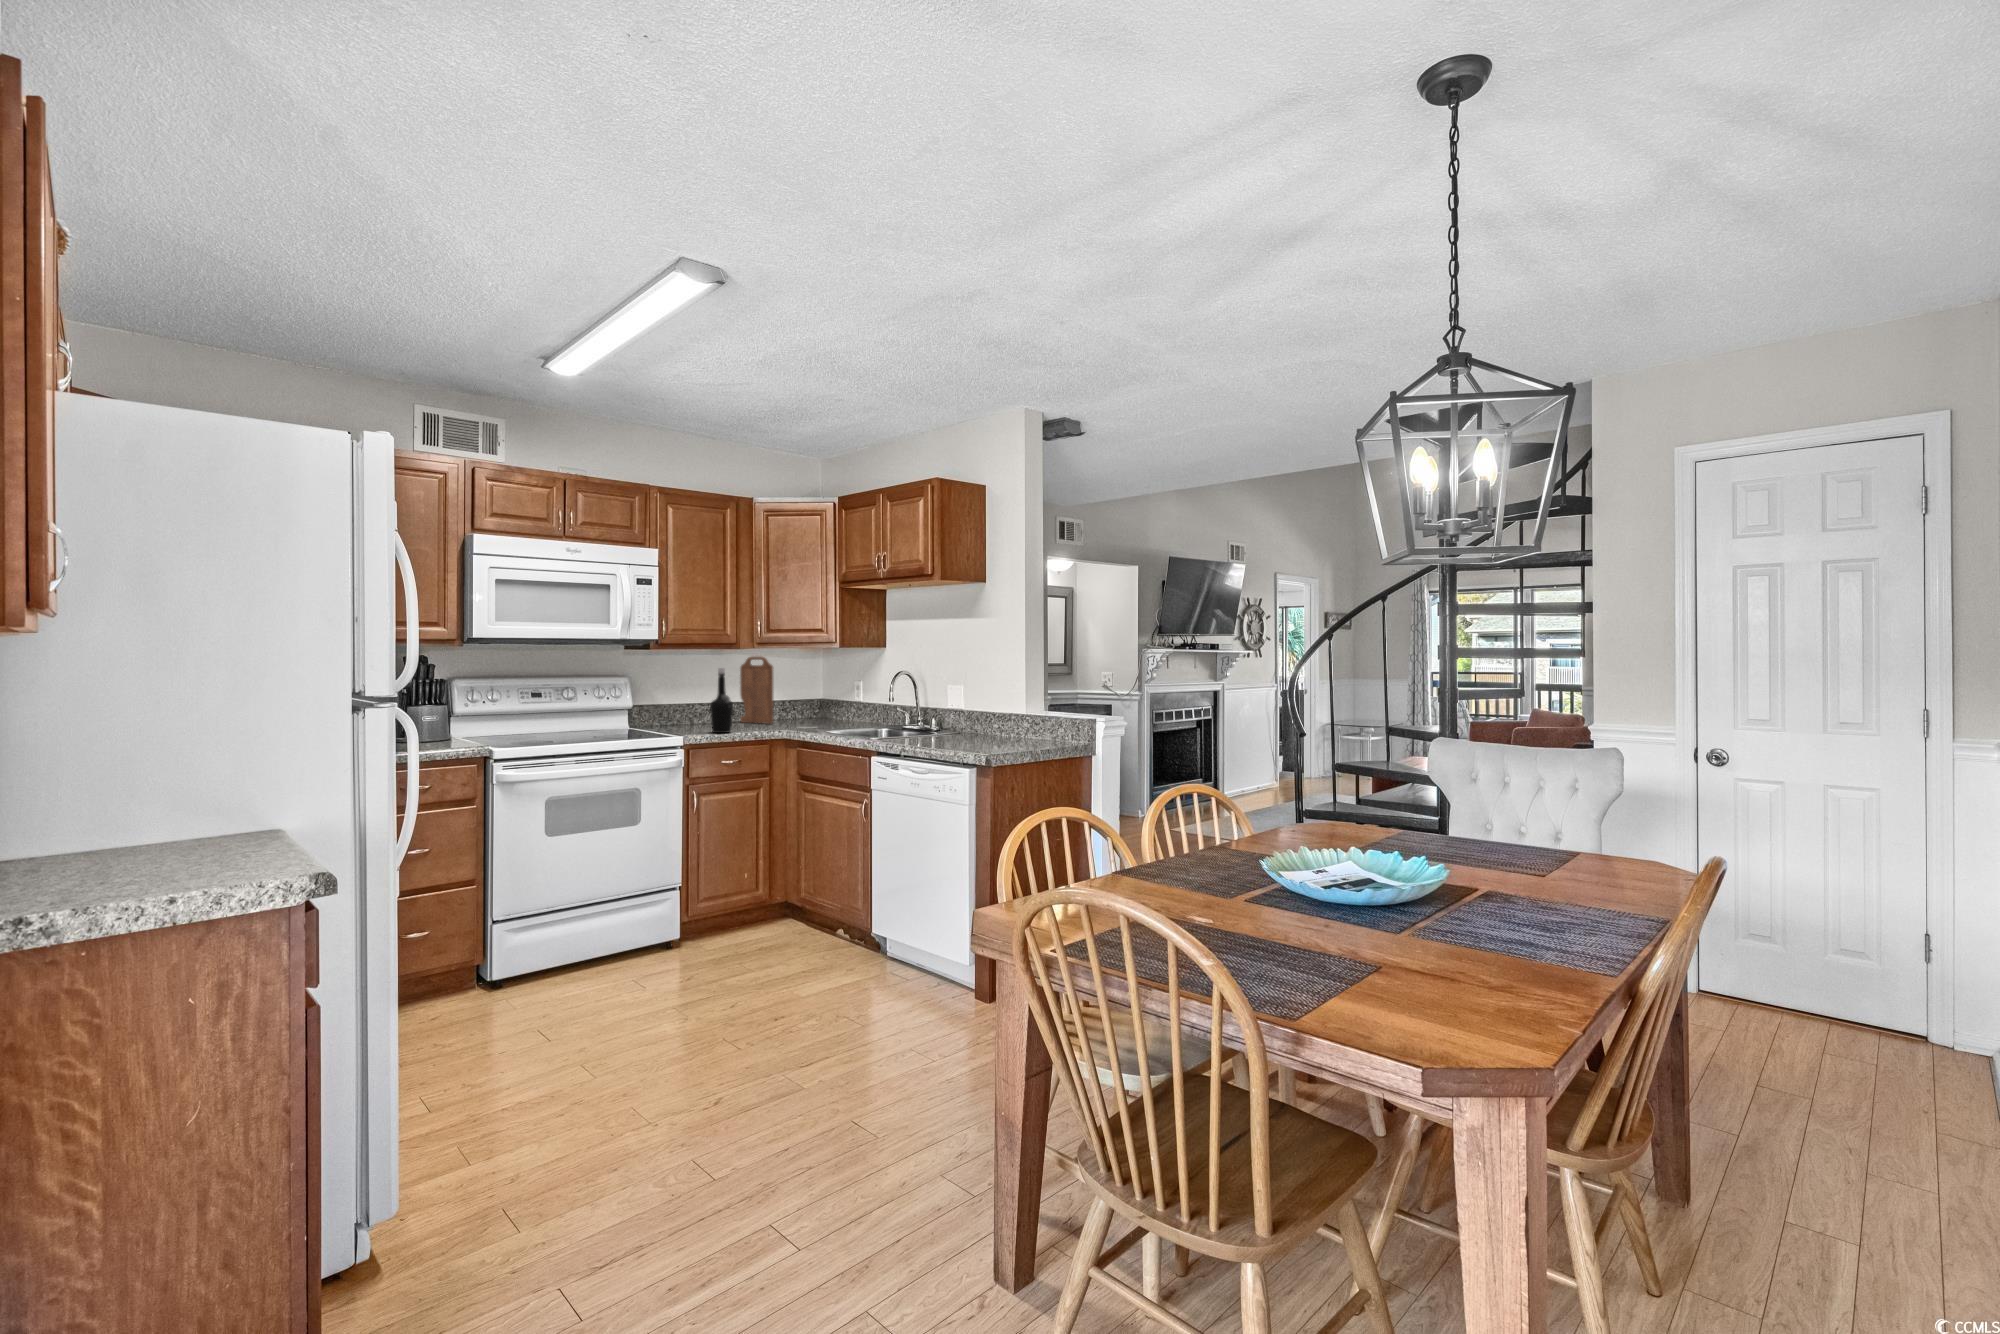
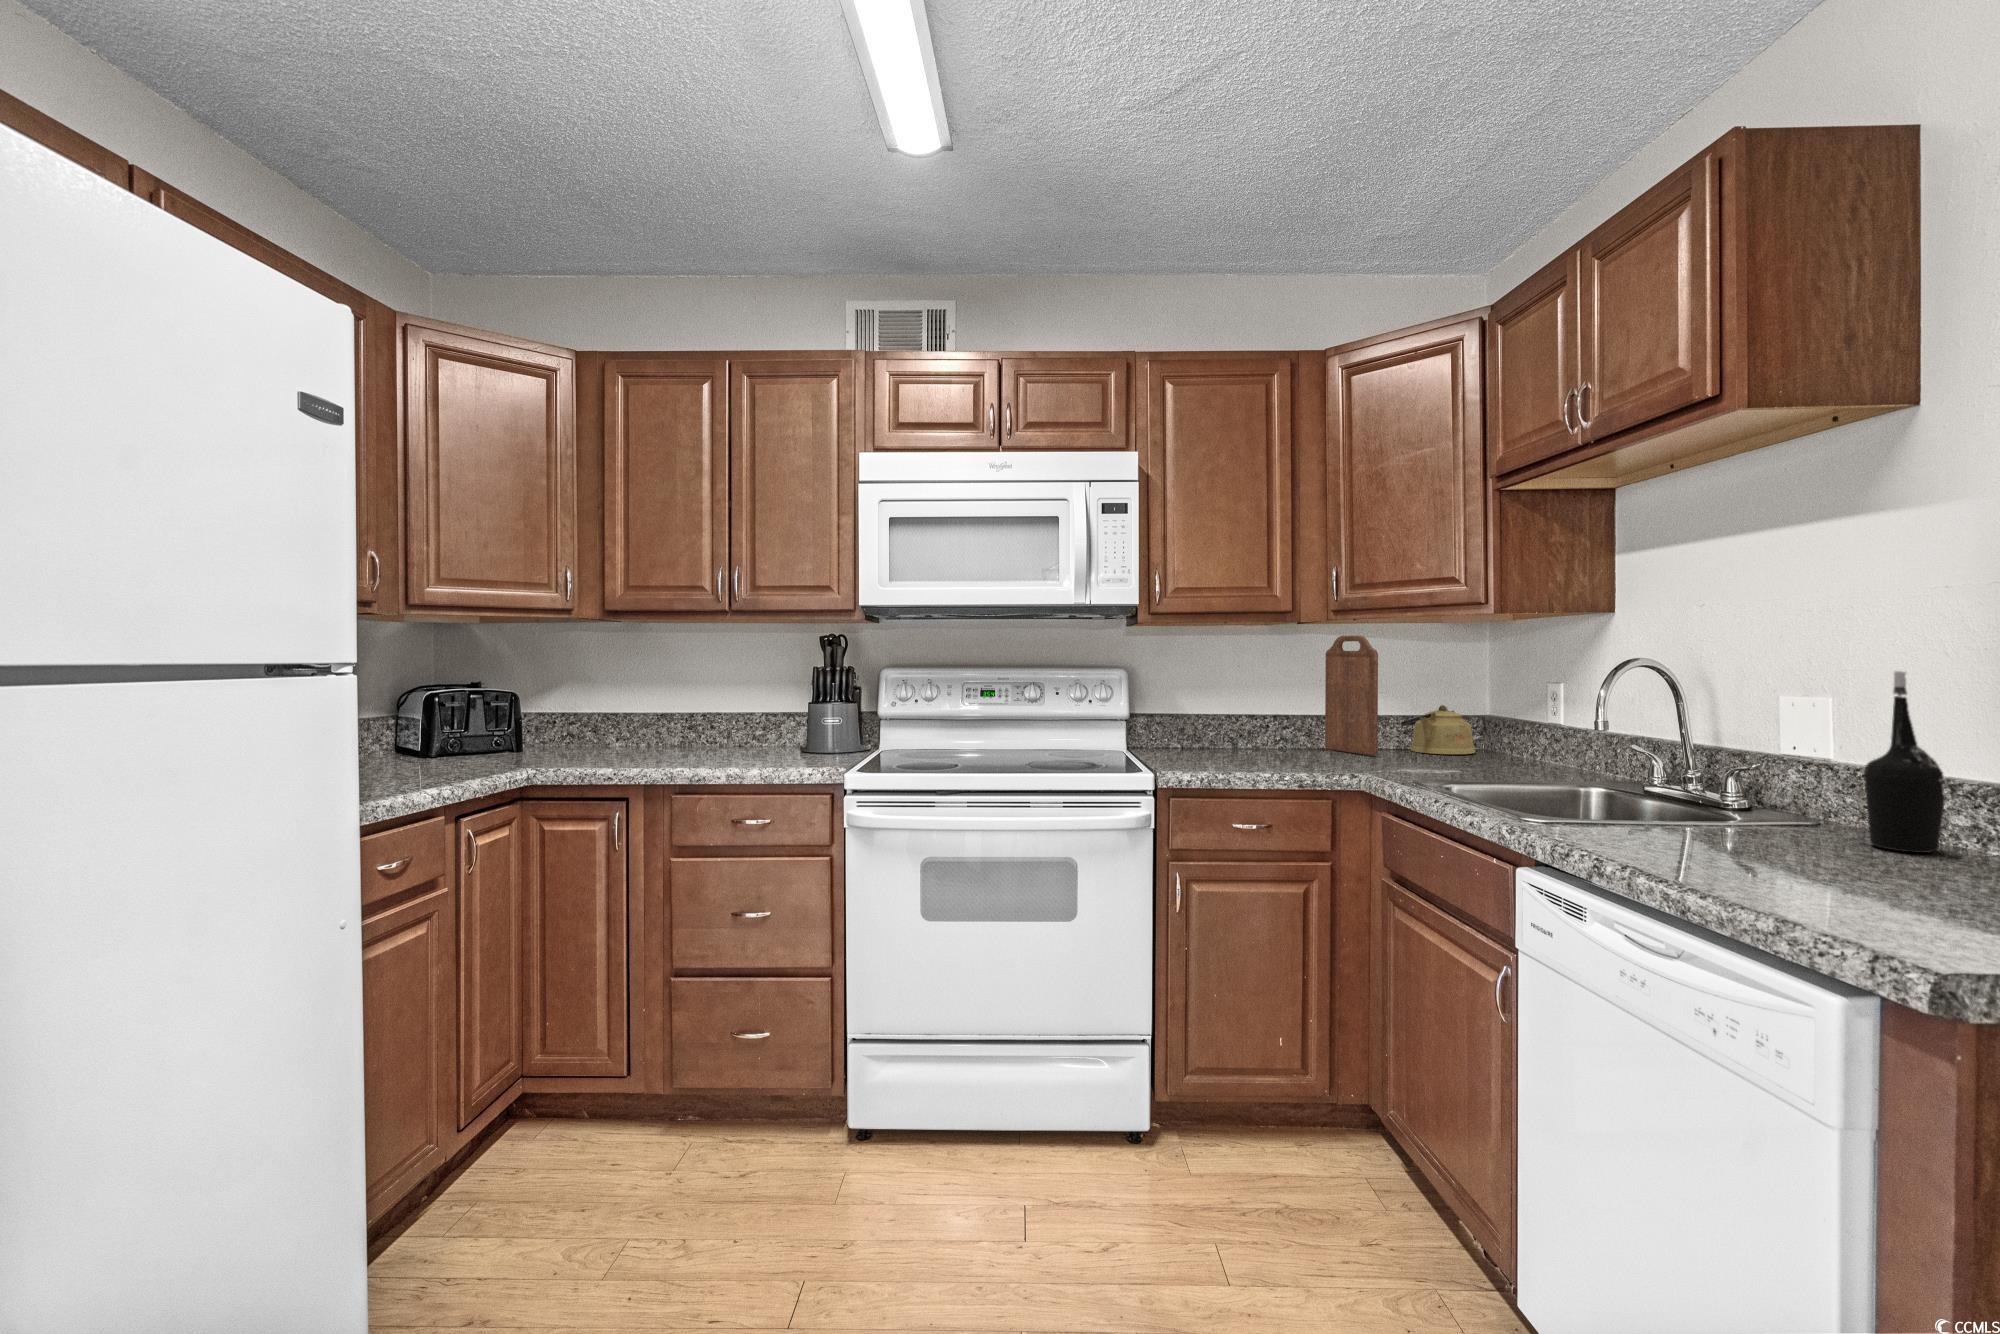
bottle: present [710,668,733,733] -> present [1864,671,1944,853]
kettle: none [780,695,818,722] -> present [1401,705,1475,754]

